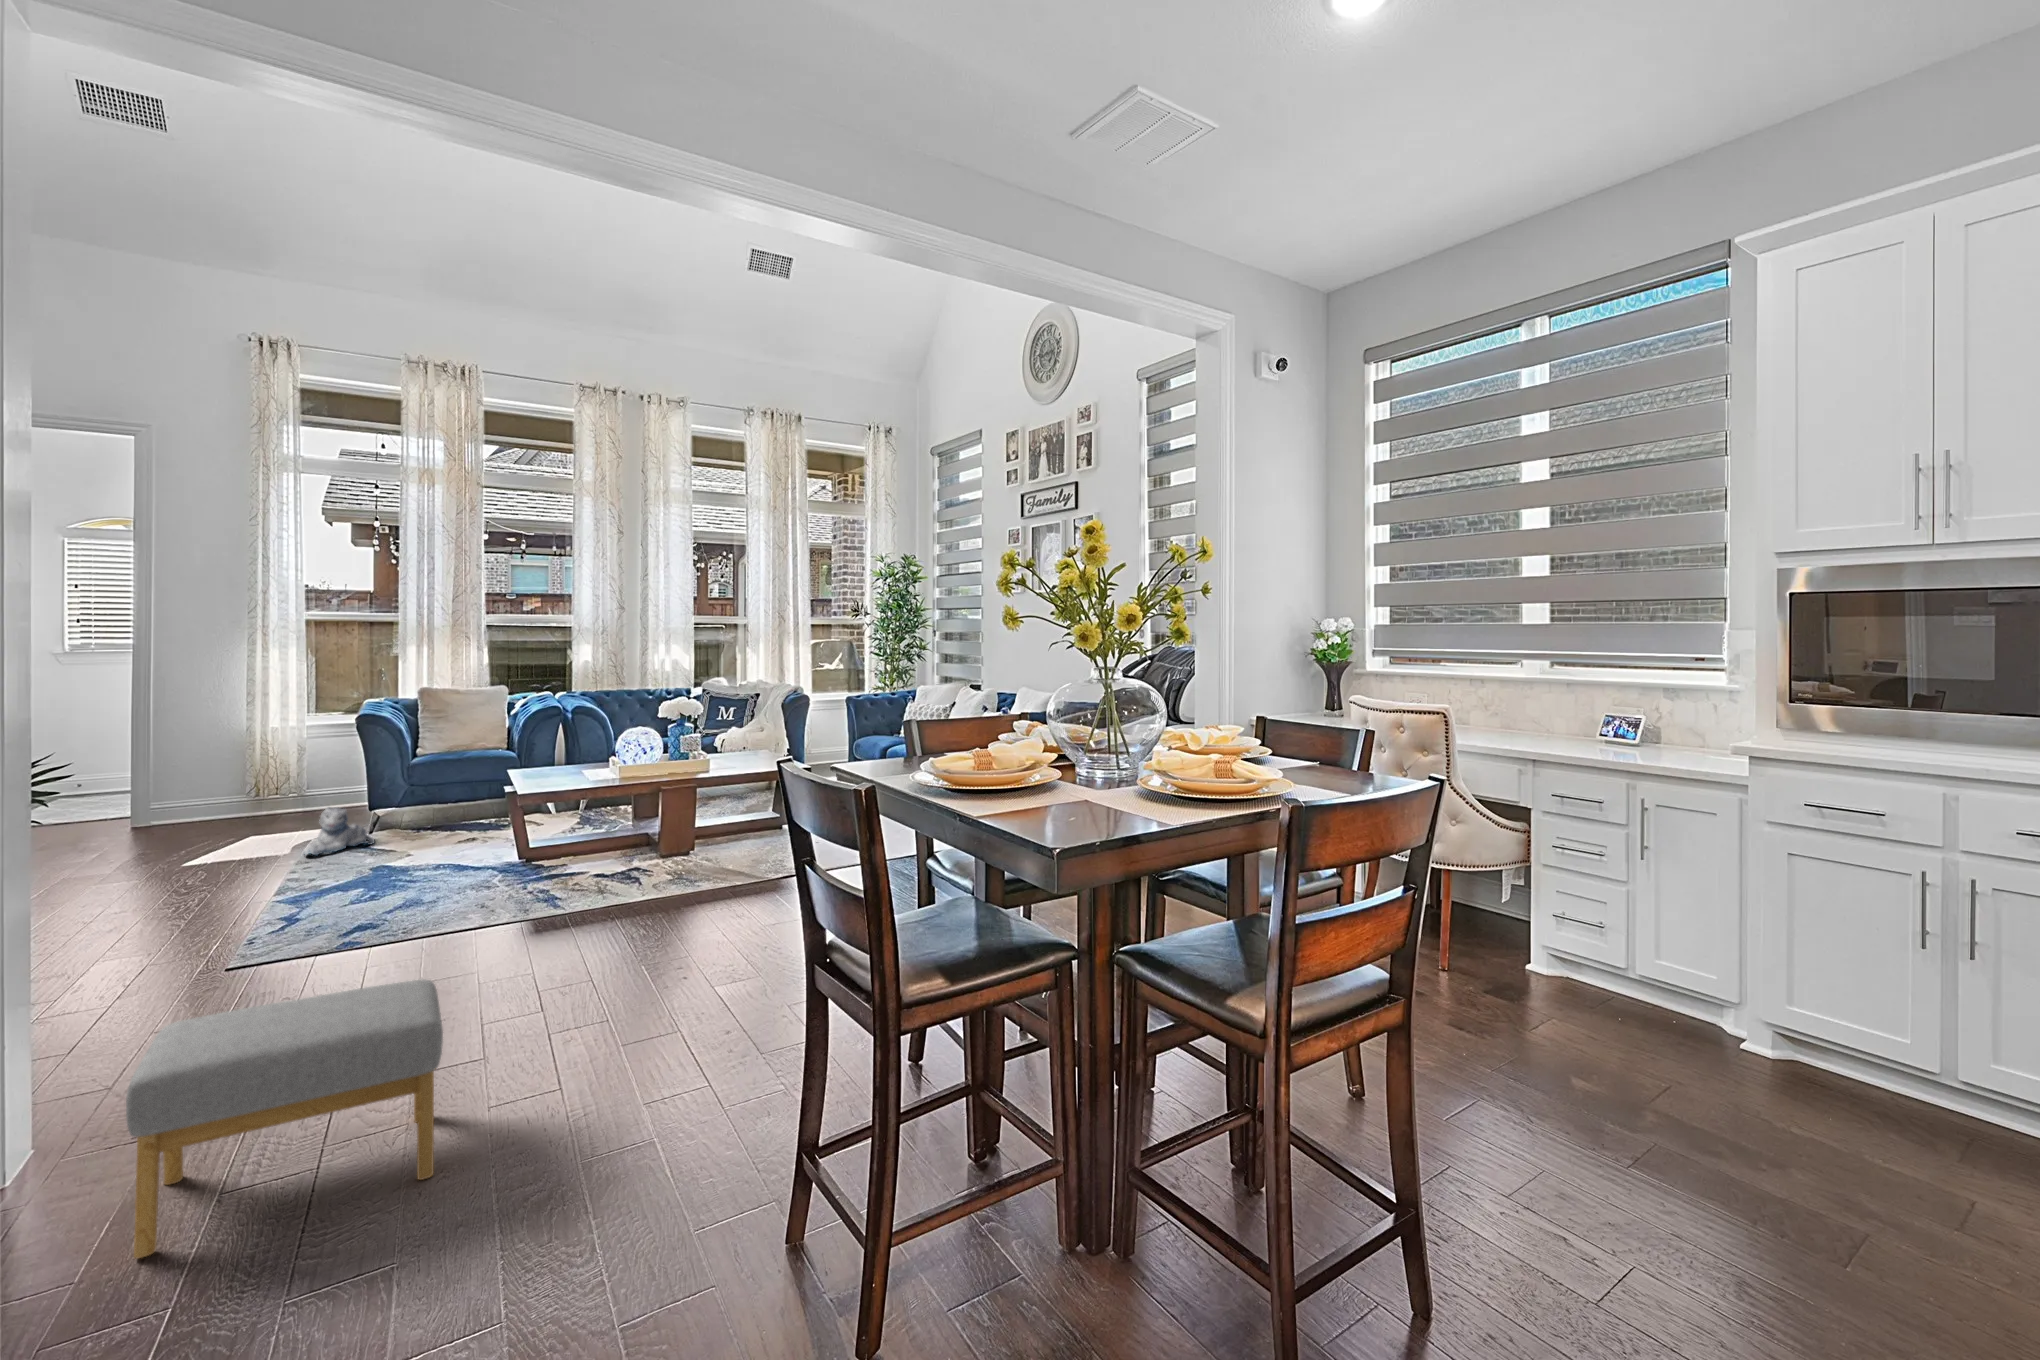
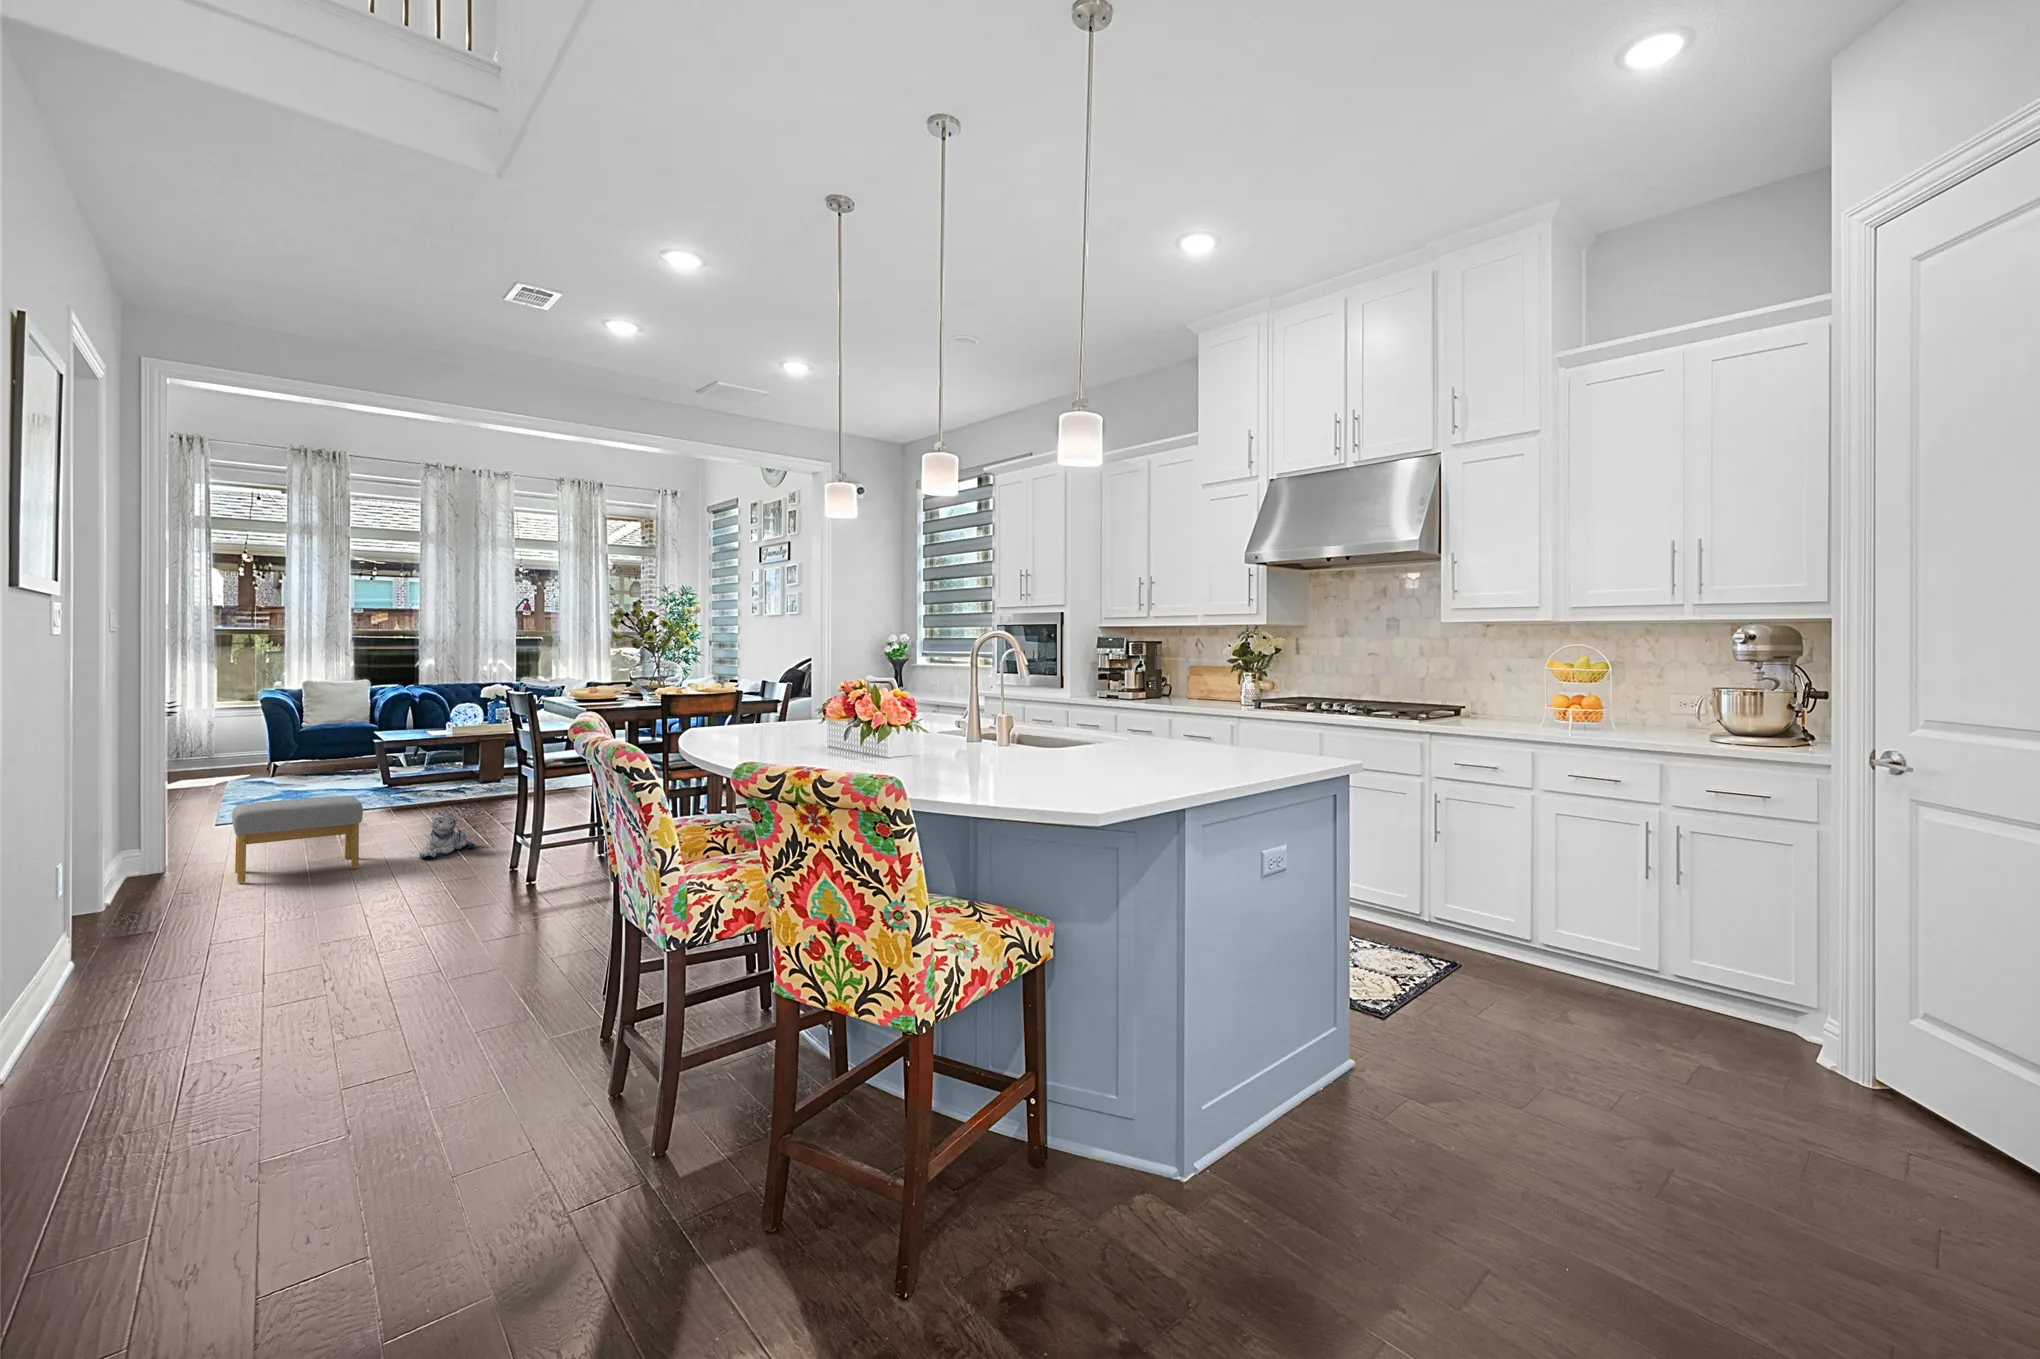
plush toy: present [304,807,375,855] -> present [420,813,475,858]

